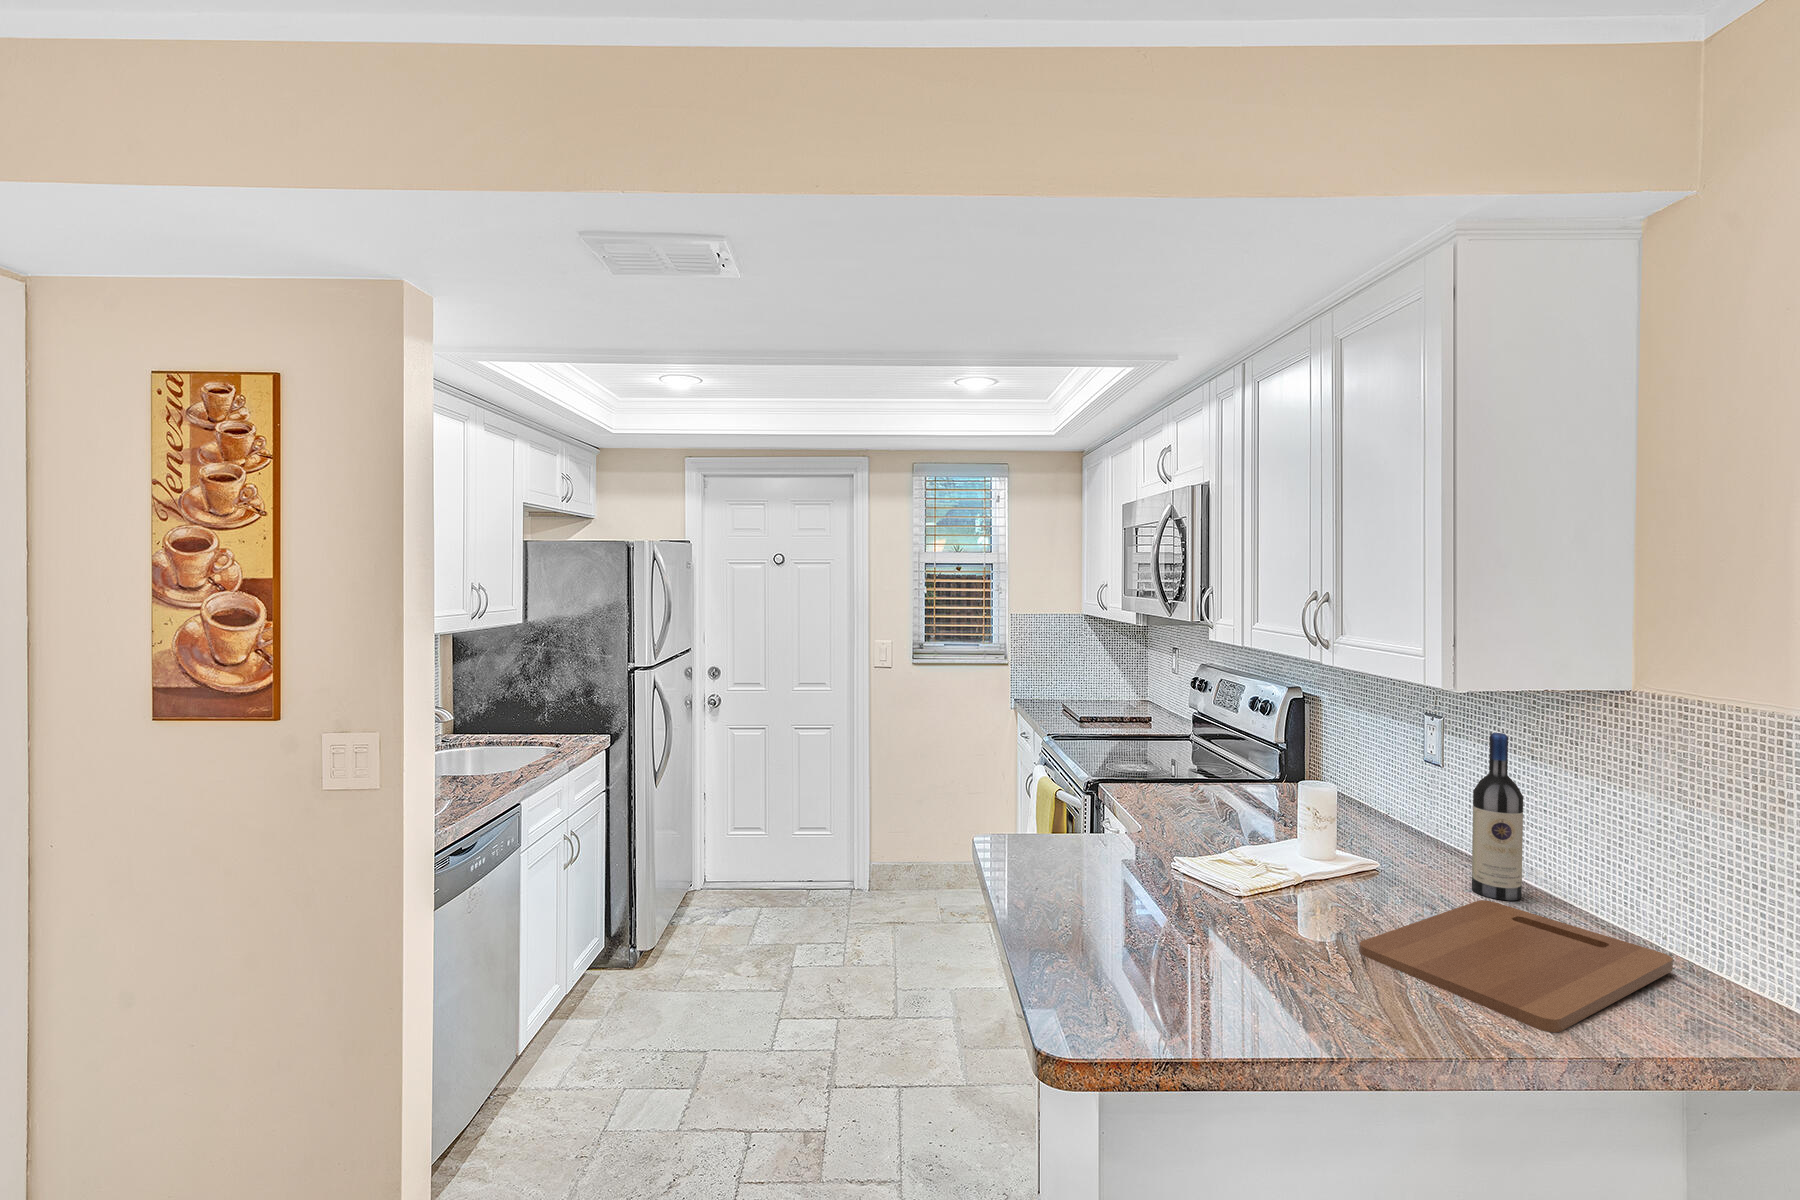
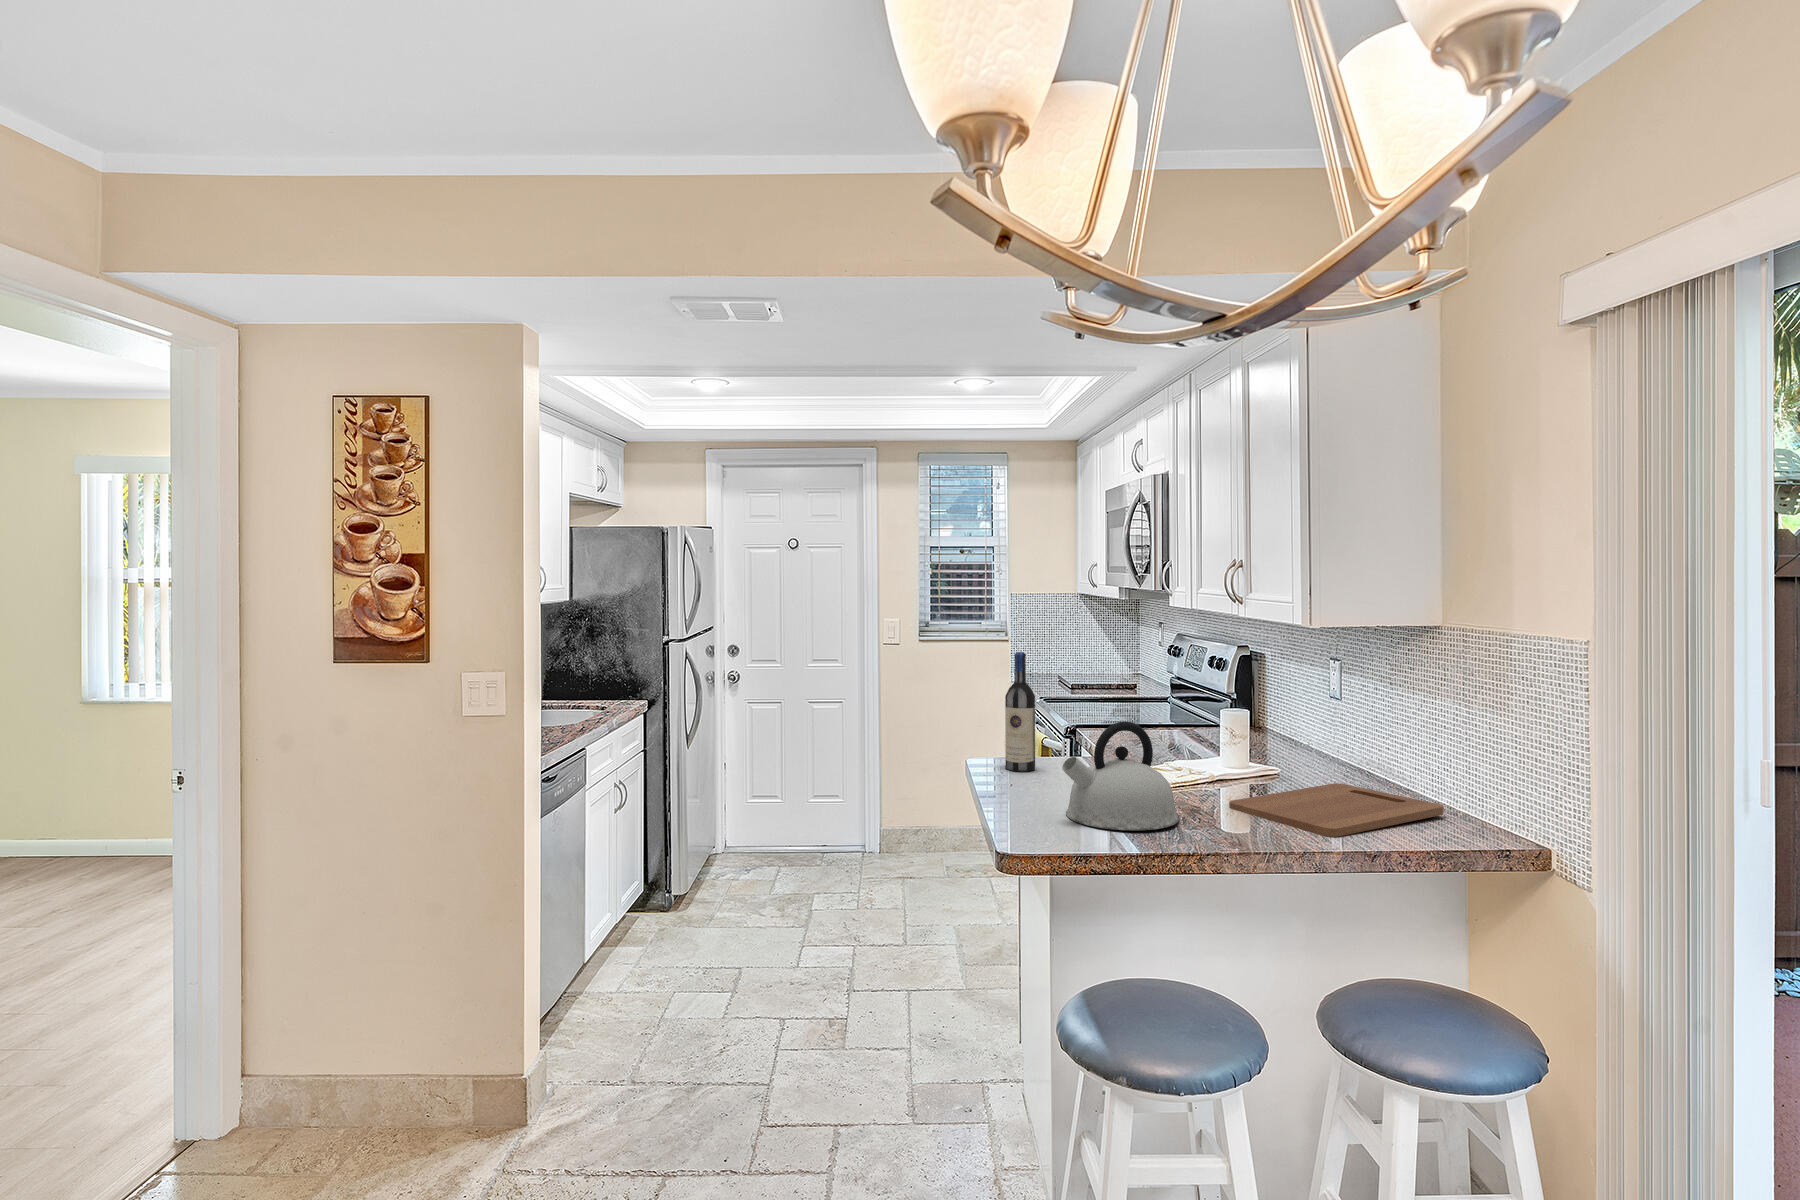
wine bottle: present [1472,733,1523,900] -> present [1005,652,1035,771]
kettle: none [1136,841,1309,1023] -> present [1062,721,1179,830]

